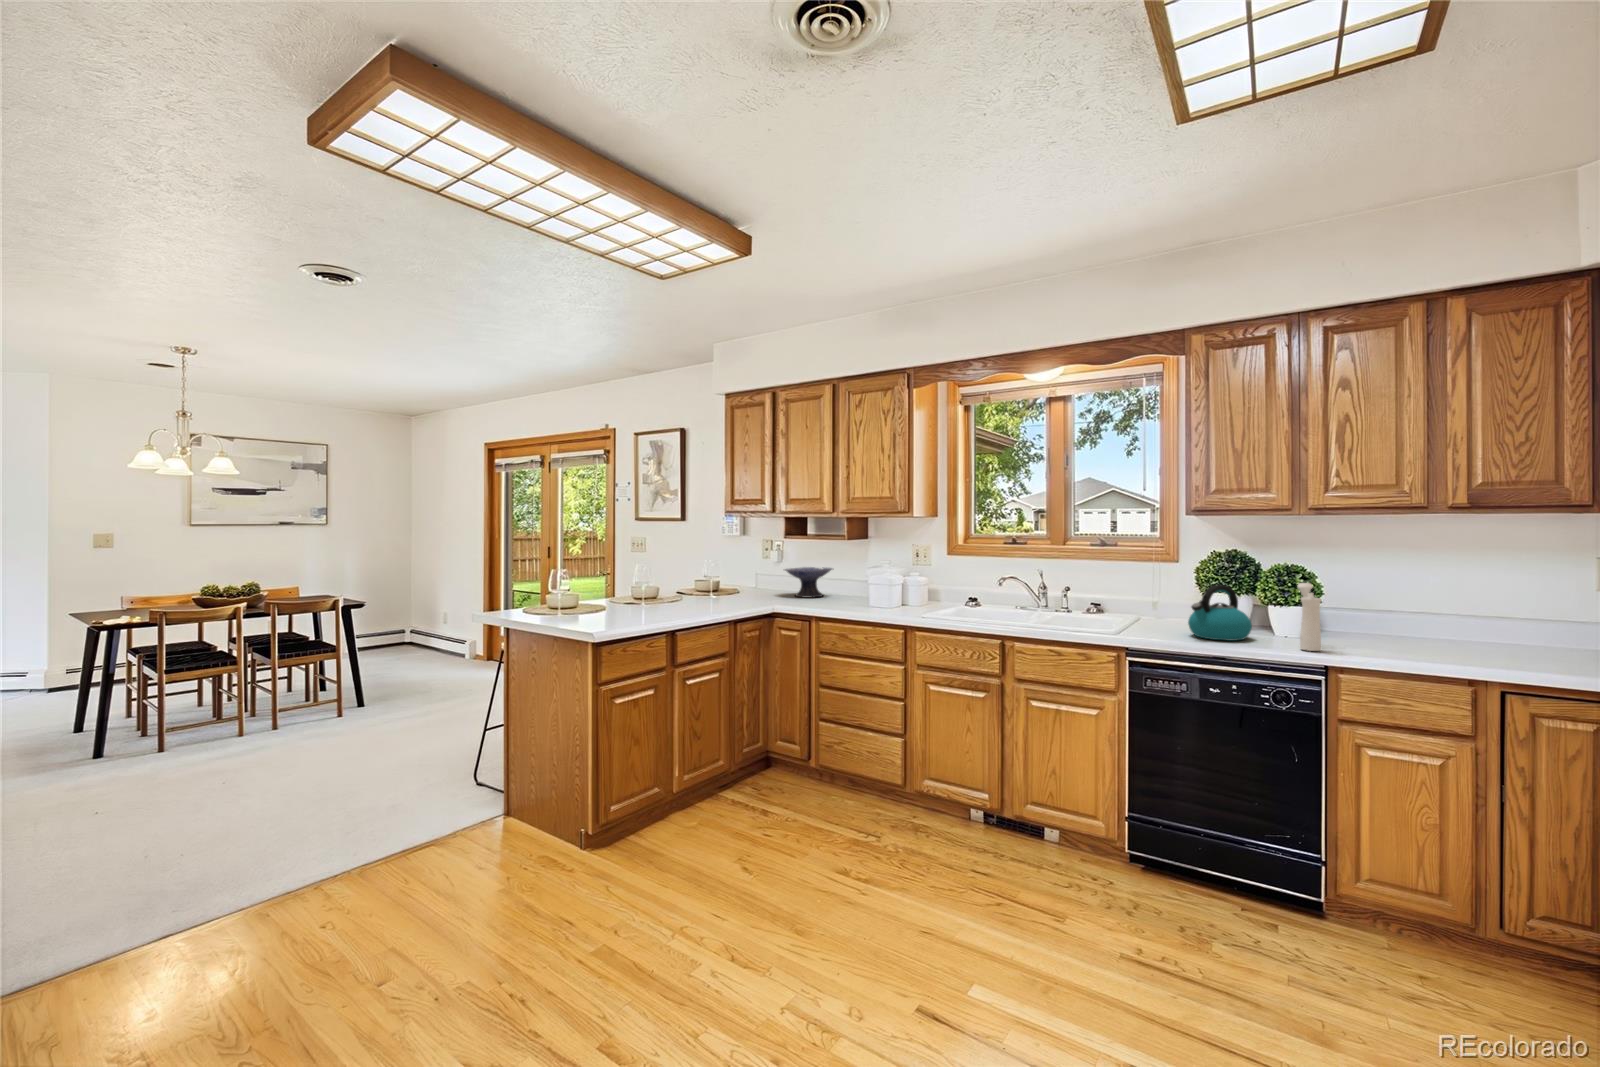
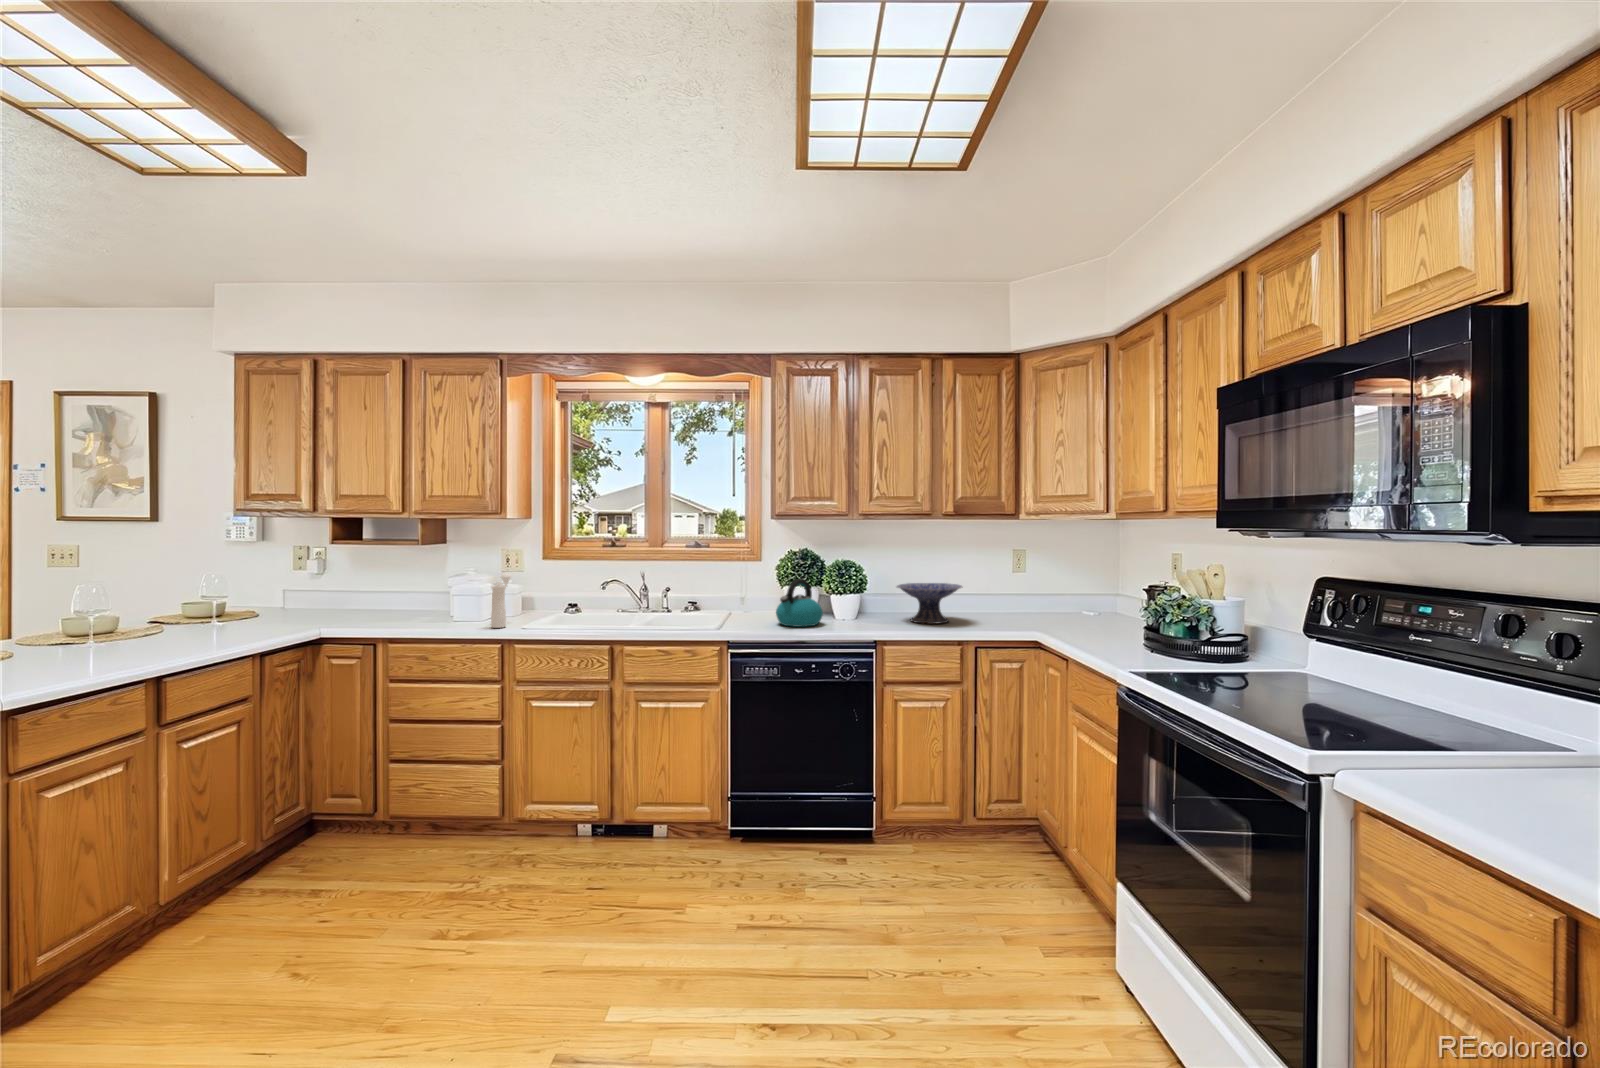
decorative bowl: present [785,567,832,597] -> present [897,583,962,624]
pepper mill: present [1297,583,1321,651] -> present [491,574,511,628]

